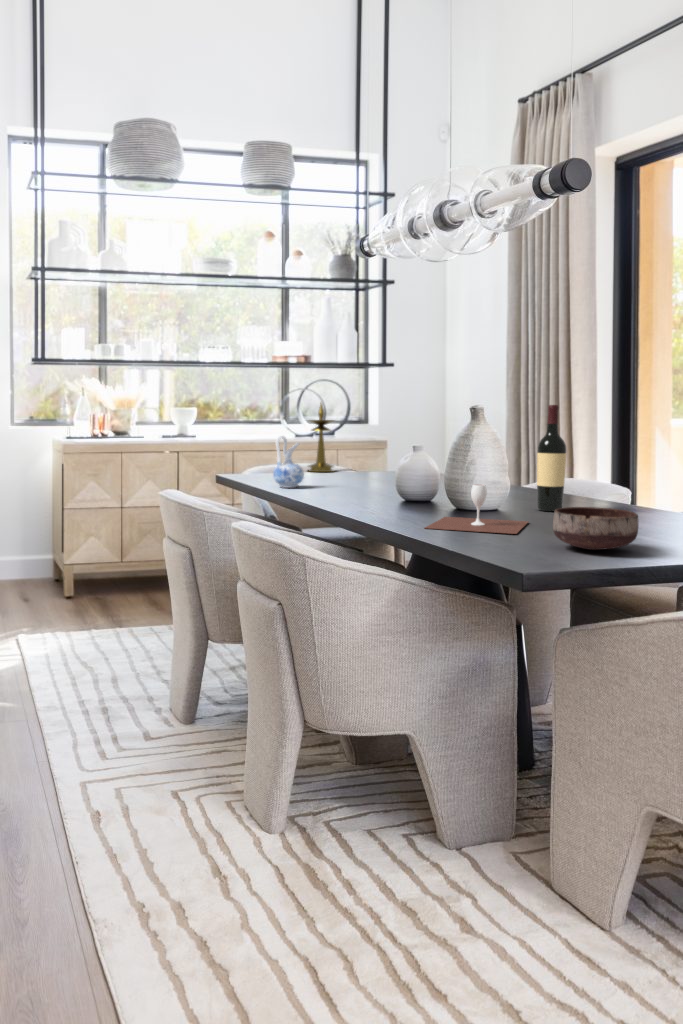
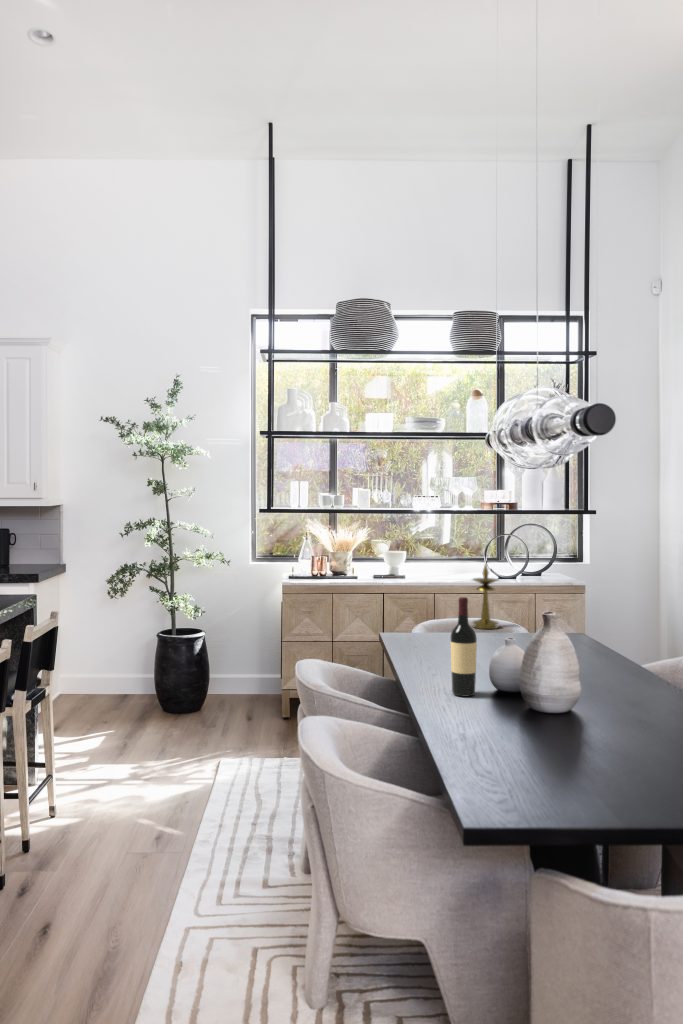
wine bottle: present [537,405,566,511] -> present [451,597,477,696]
ceramic pitcher: present [273,436,304,488] -> none [407,608,436,656]
wine glass: present [425,484,528,534] -> none [464,694,583,754]
bowl: present [553,507,638,550] -> none [547,740,631,793]

